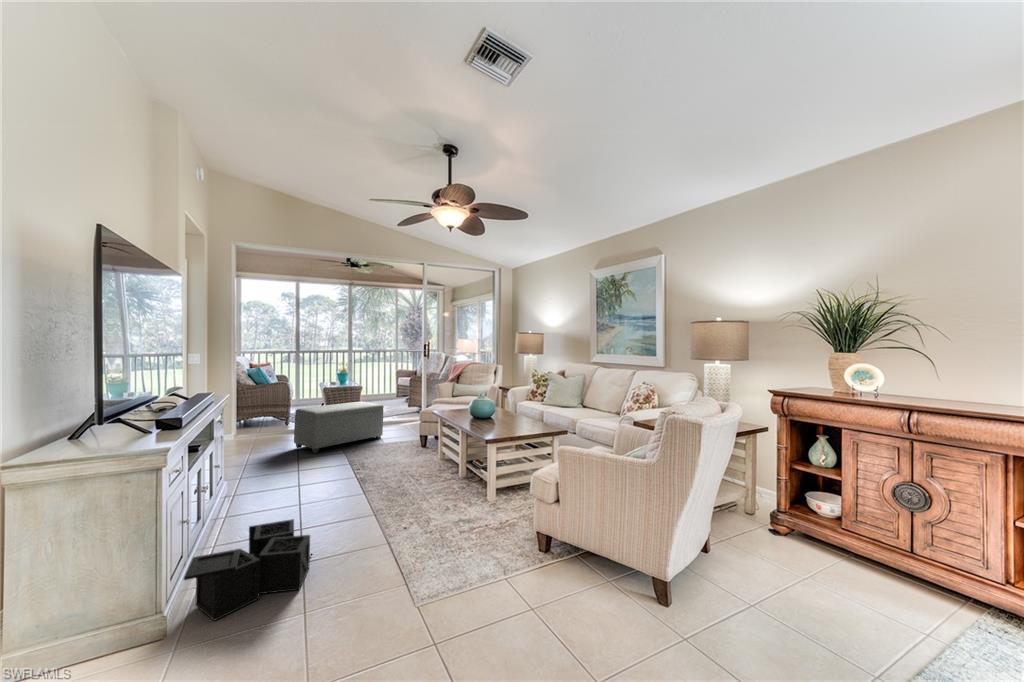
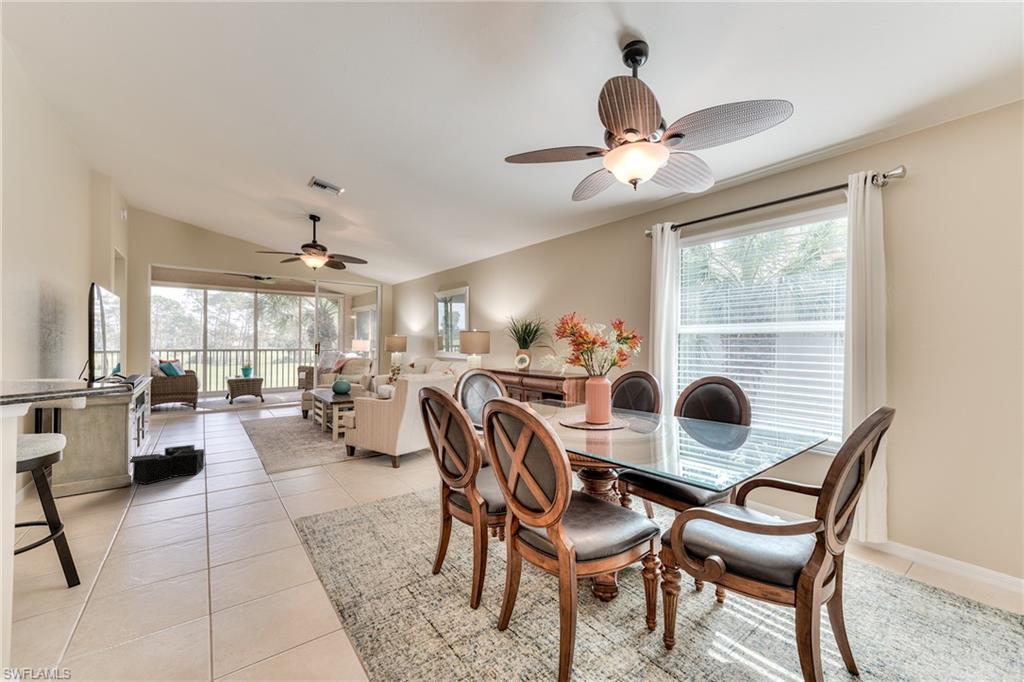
ottoman: present [294,402,384,453] -> none [199,388,276,423]

